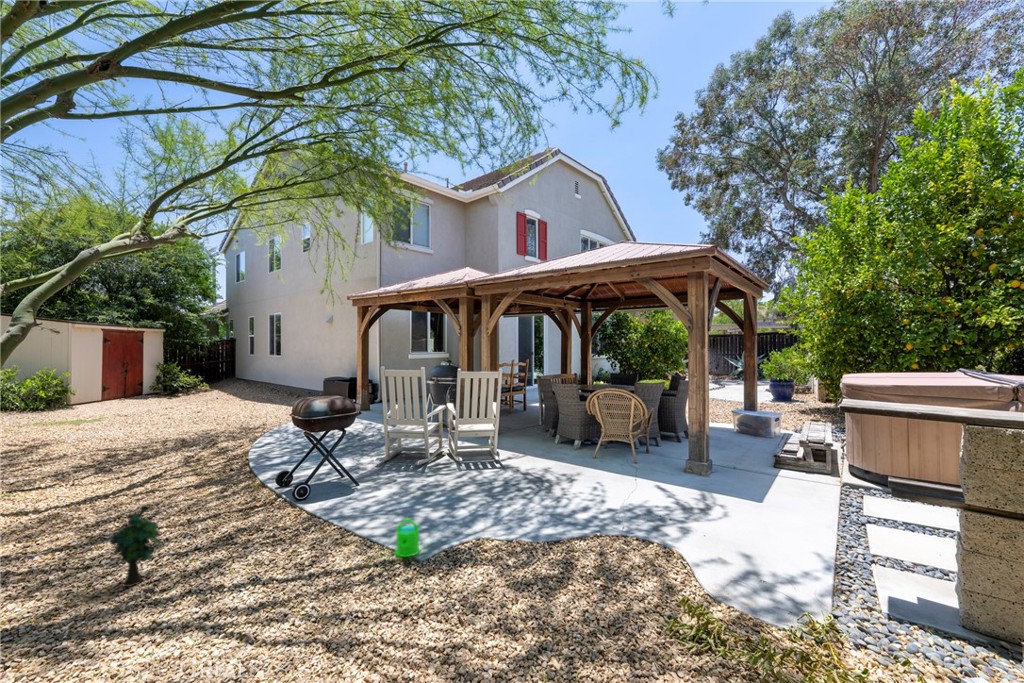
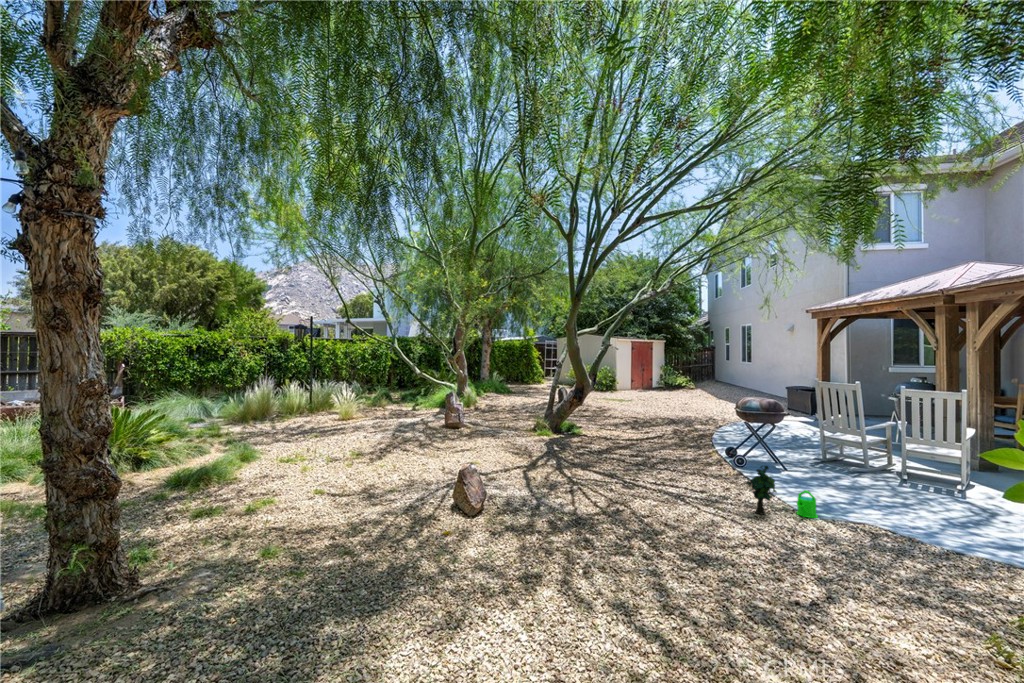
decorative plant: present [108,506,161,587] -> present [746,466,777,515]

